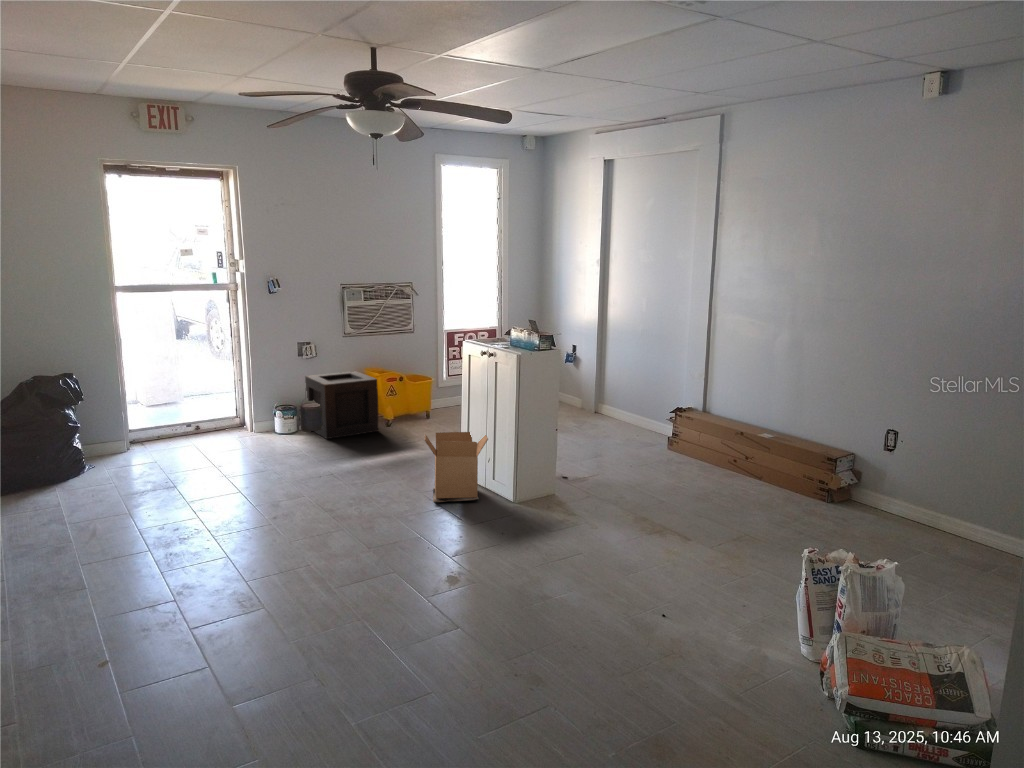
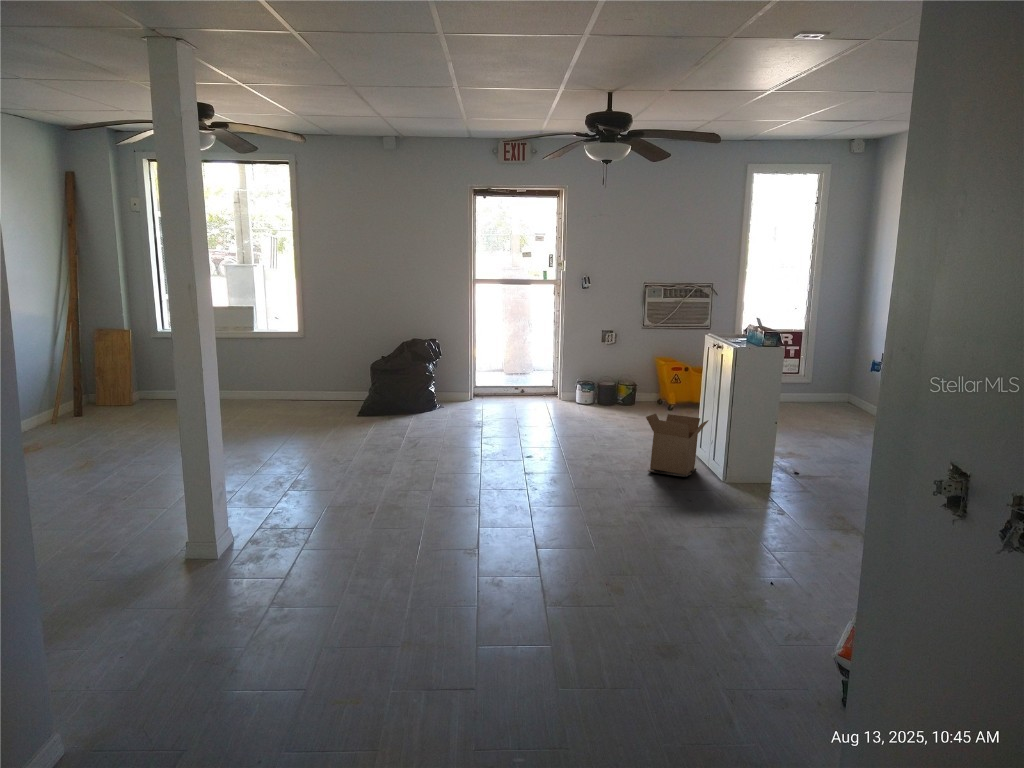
wooden crate: present [305,371,378,439] -> none [604,358,660,413]

